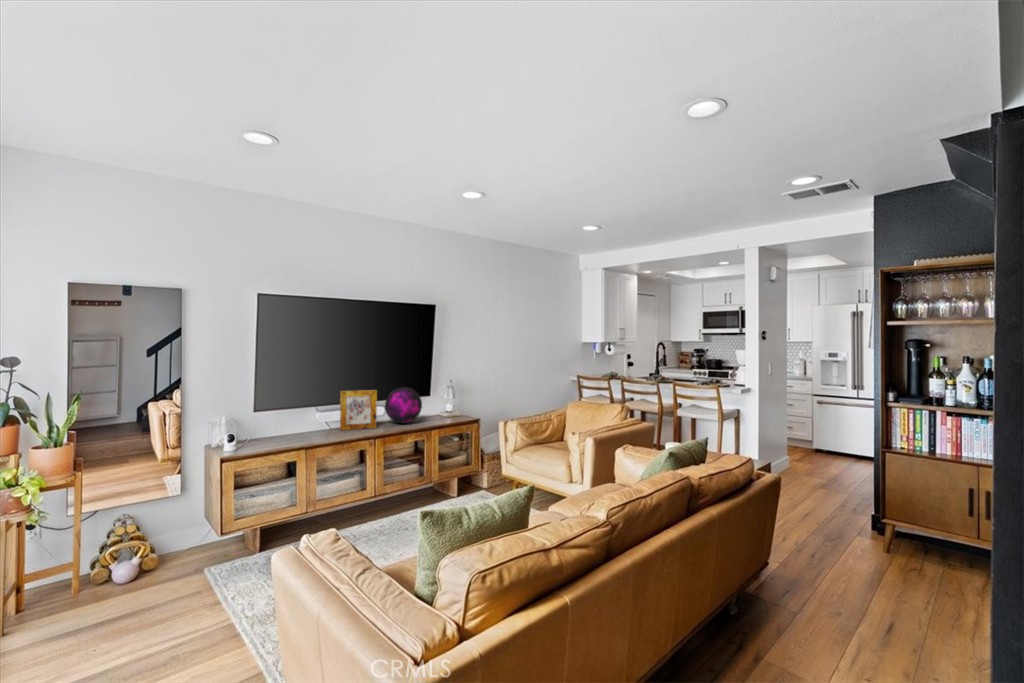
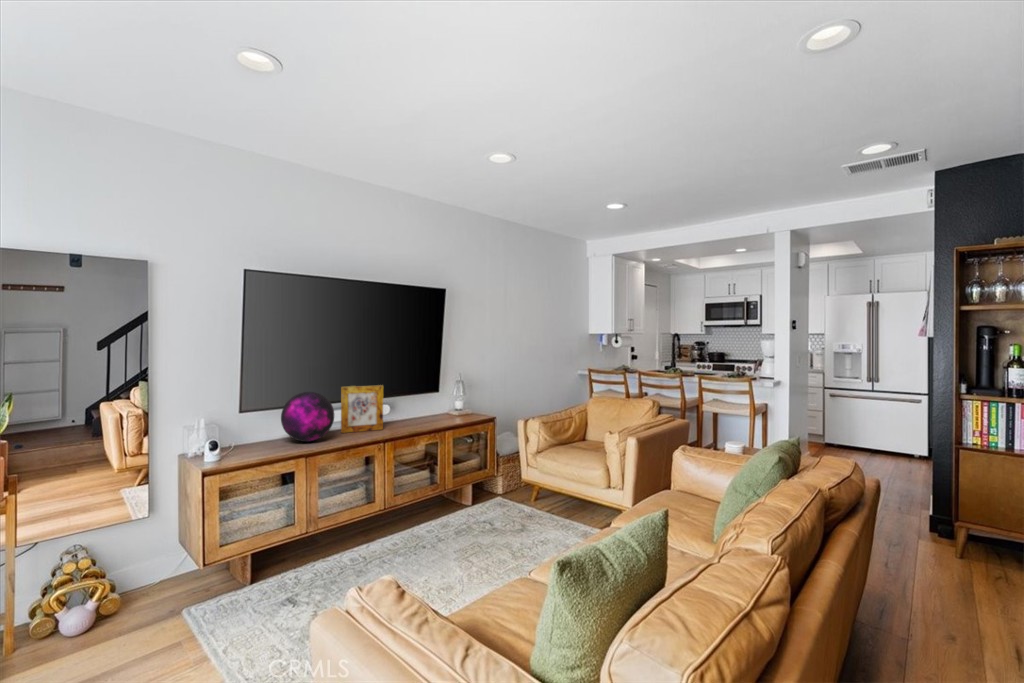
decorative orb: present [385,387,422,424] -> present [281,392,334,442]

